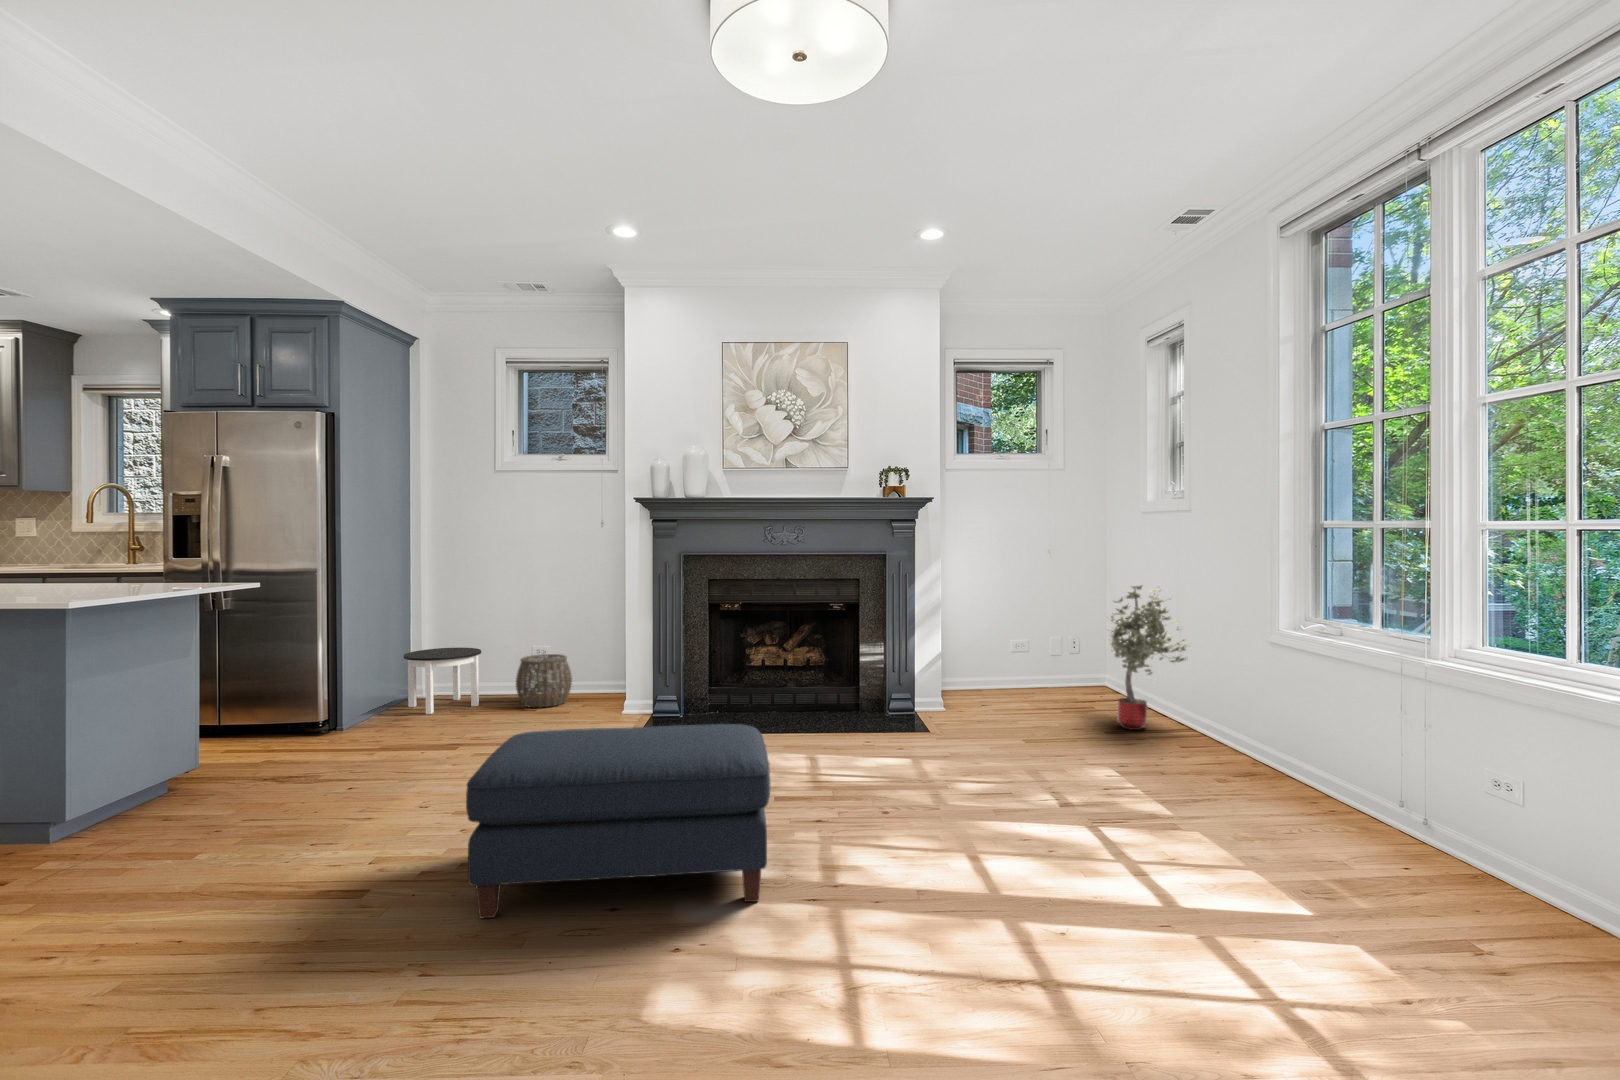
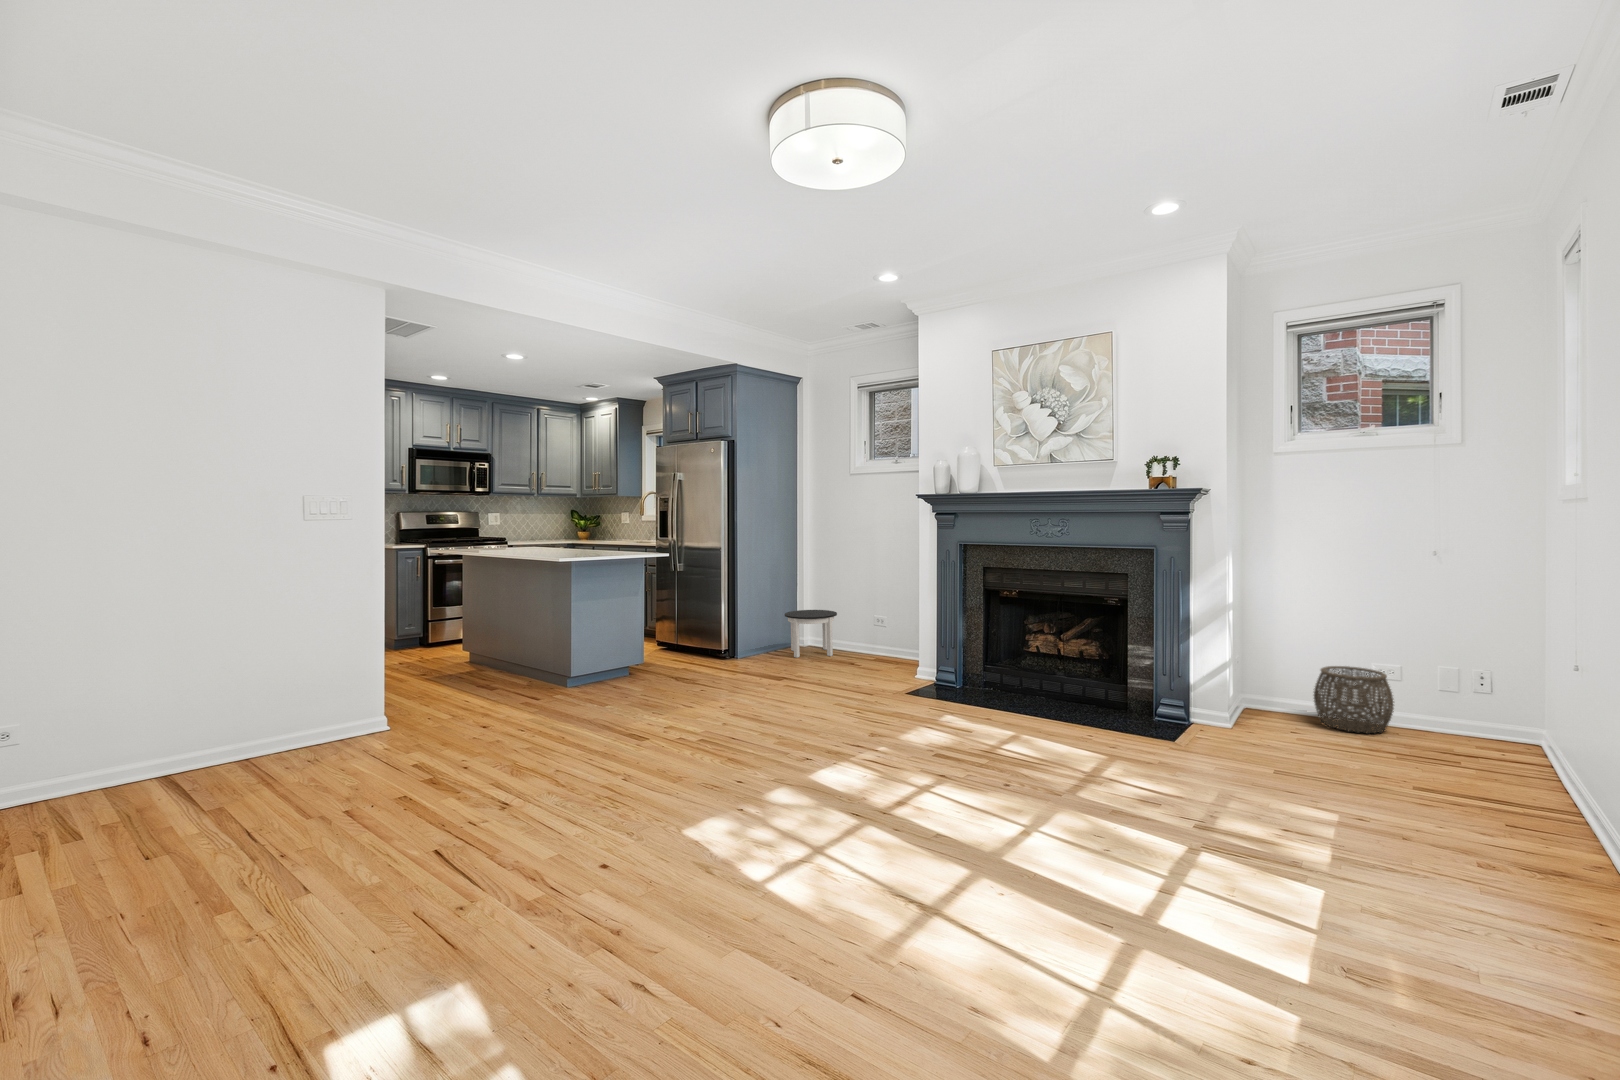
potted tree: present [1111,585,1188,730] -> none [1425,601,1579,797]
woven basket: present [516,654,572,708] -> present [1314,666,1394,733]
ottoman: present [466,724,771,919] -> none [637,679,869,840]

